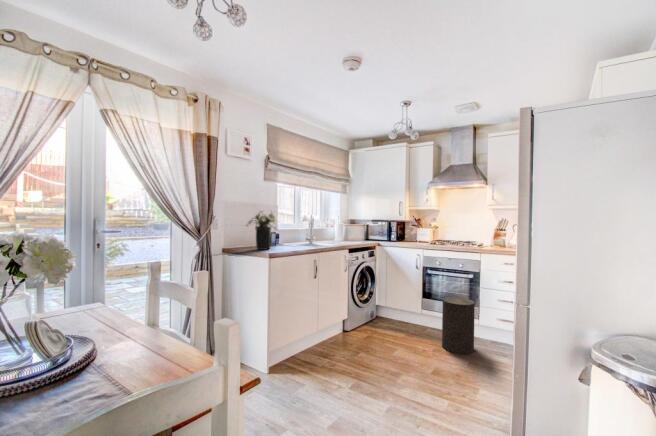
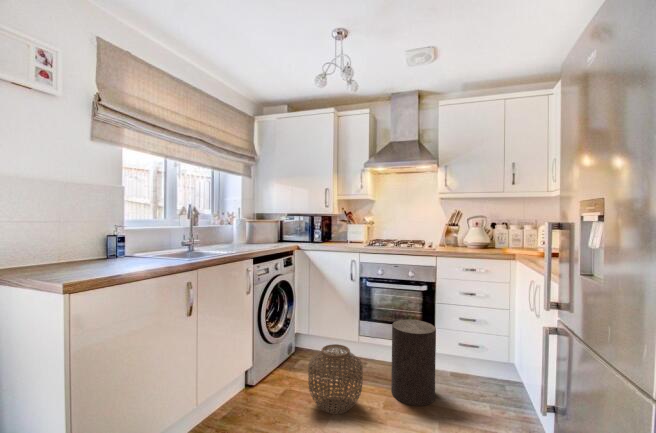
flower arrangement: present [246,211,275,250] -> none [30,192,113,270]
woven basket: none [383,308,419,351] -> present [308,344,363,414]

